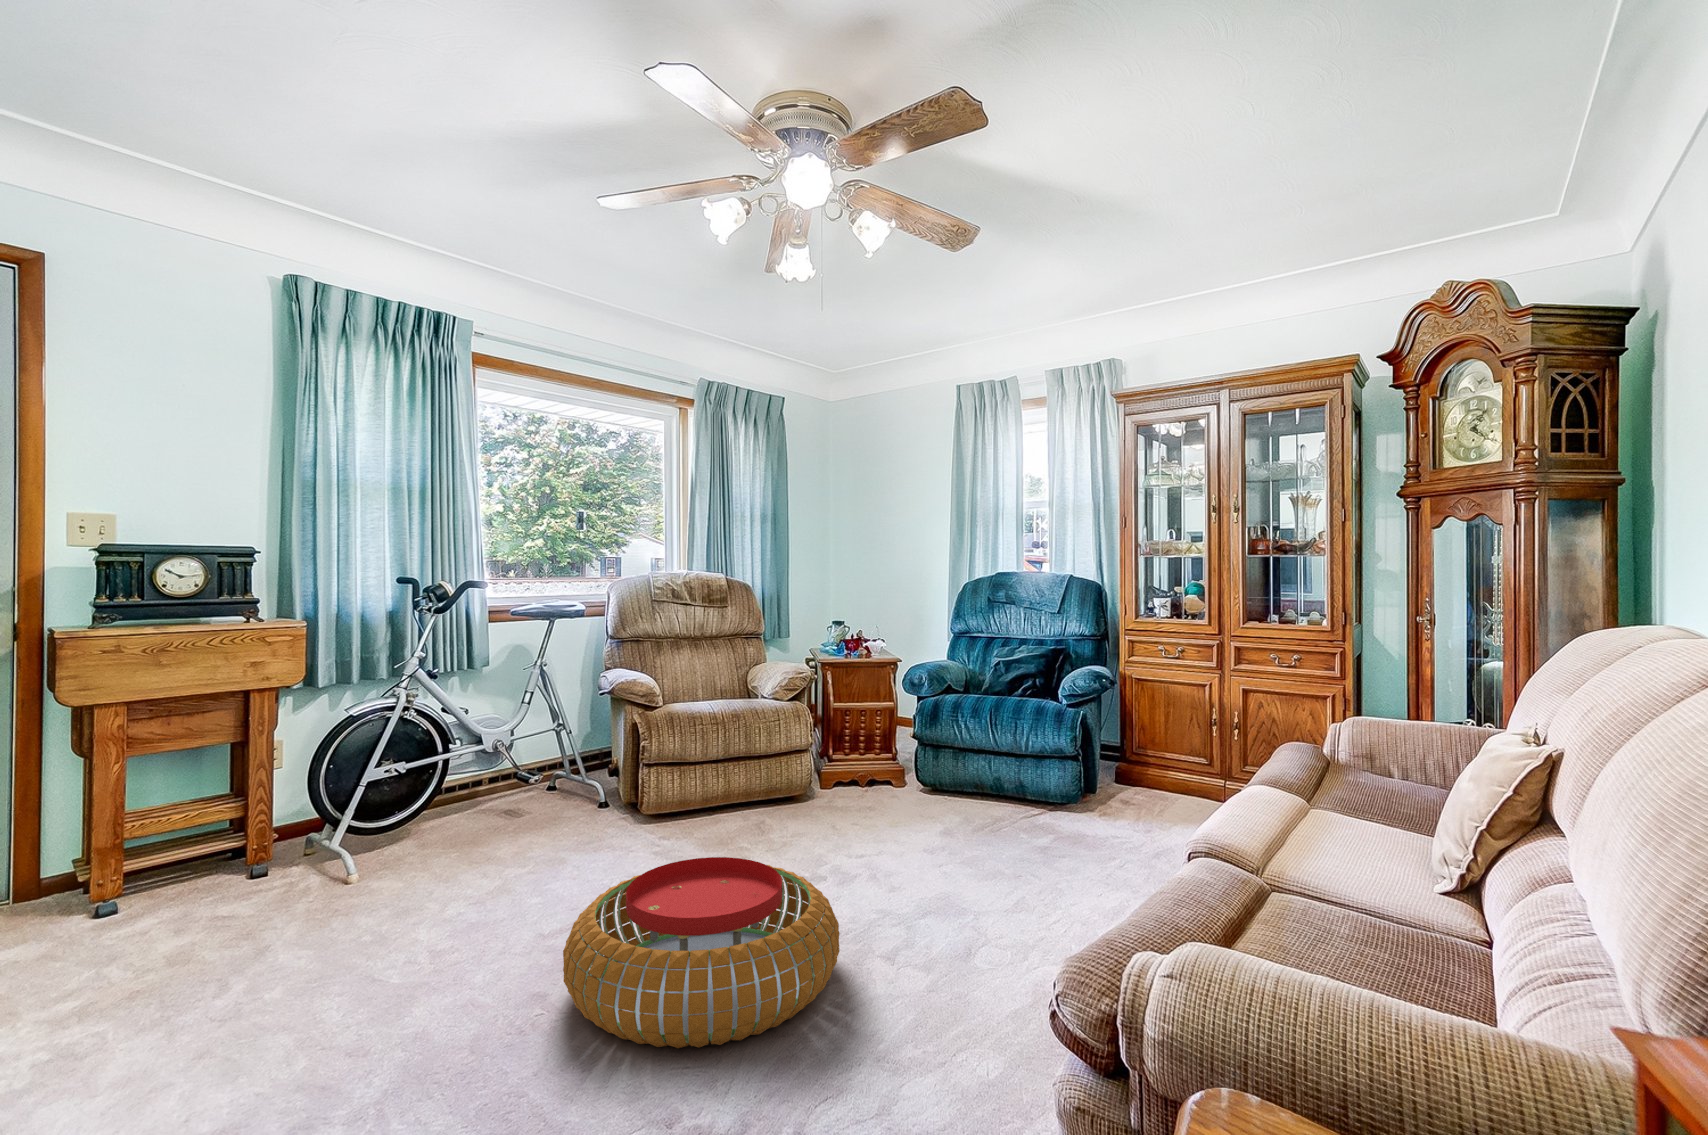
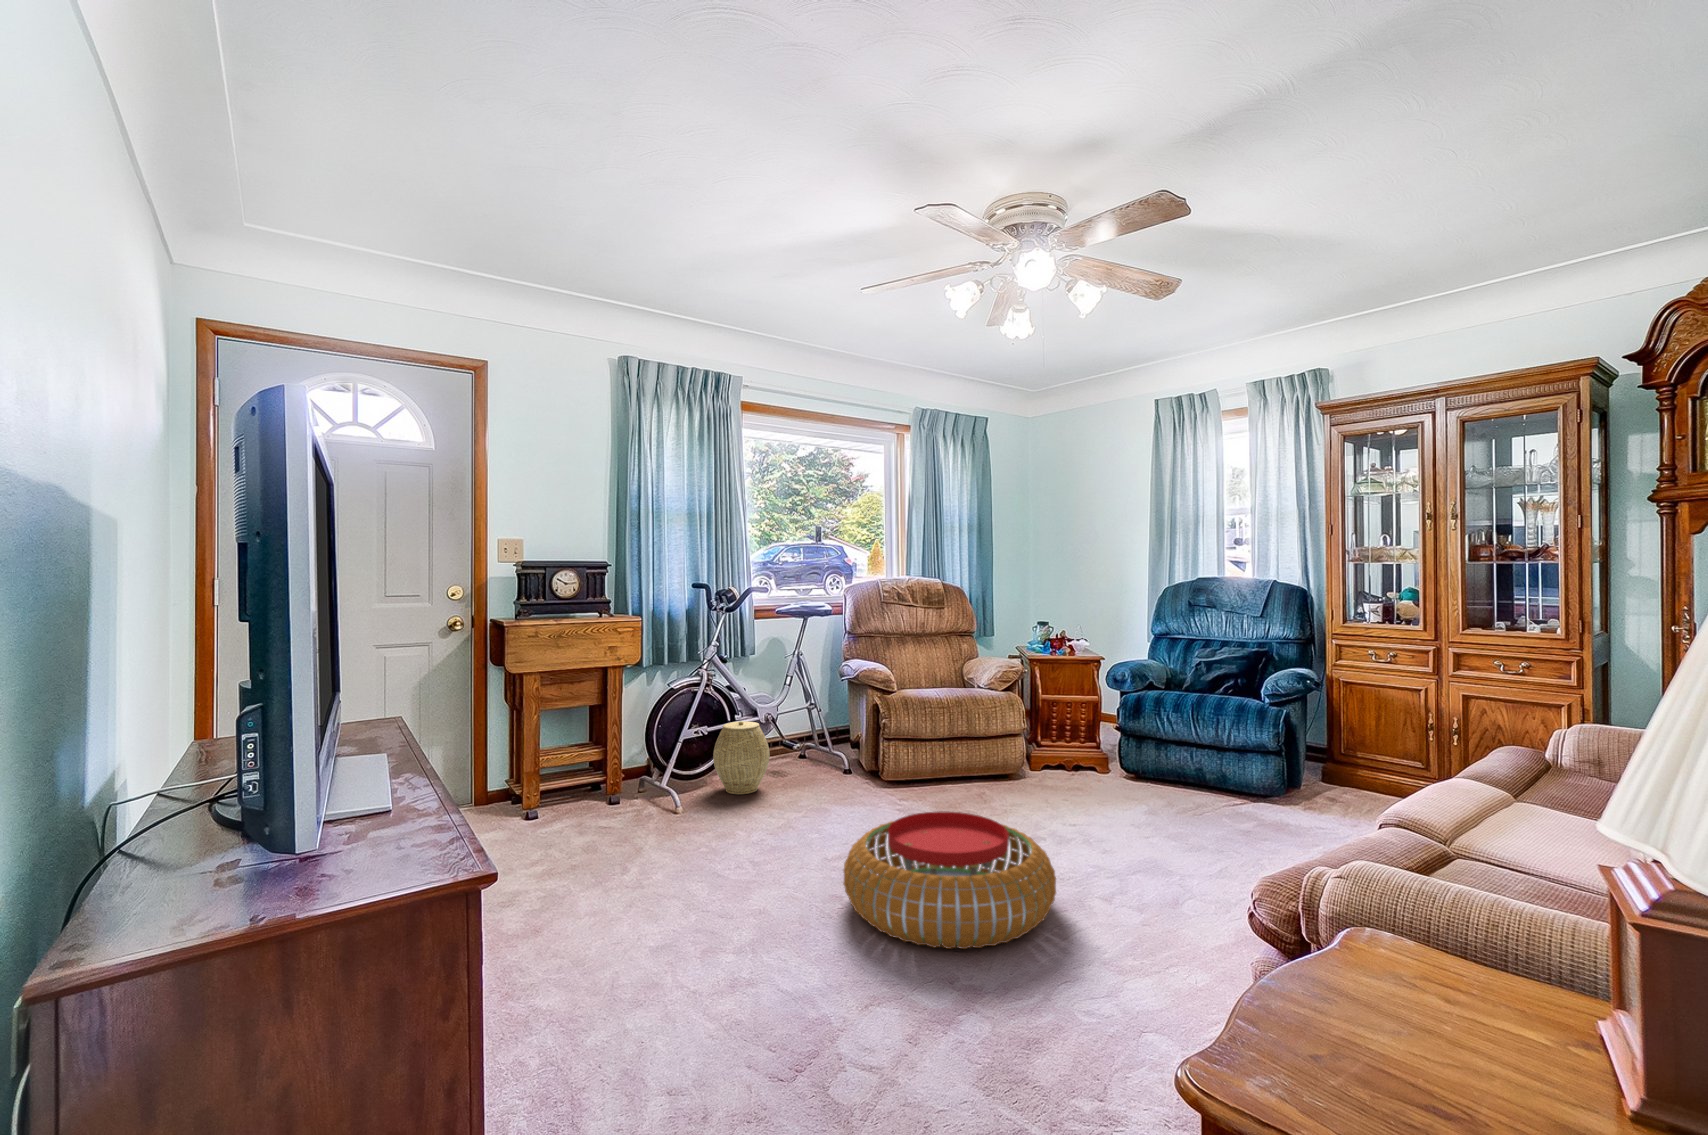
woven basket: none [414,753,494,848] -> present [713,721,770,794]

